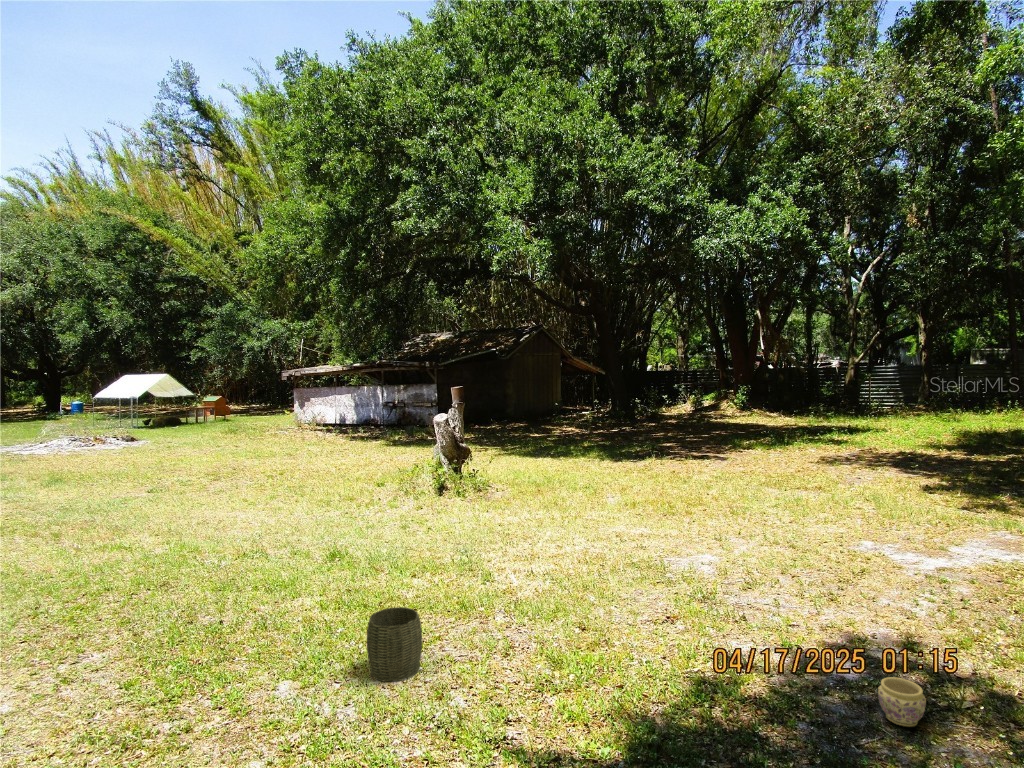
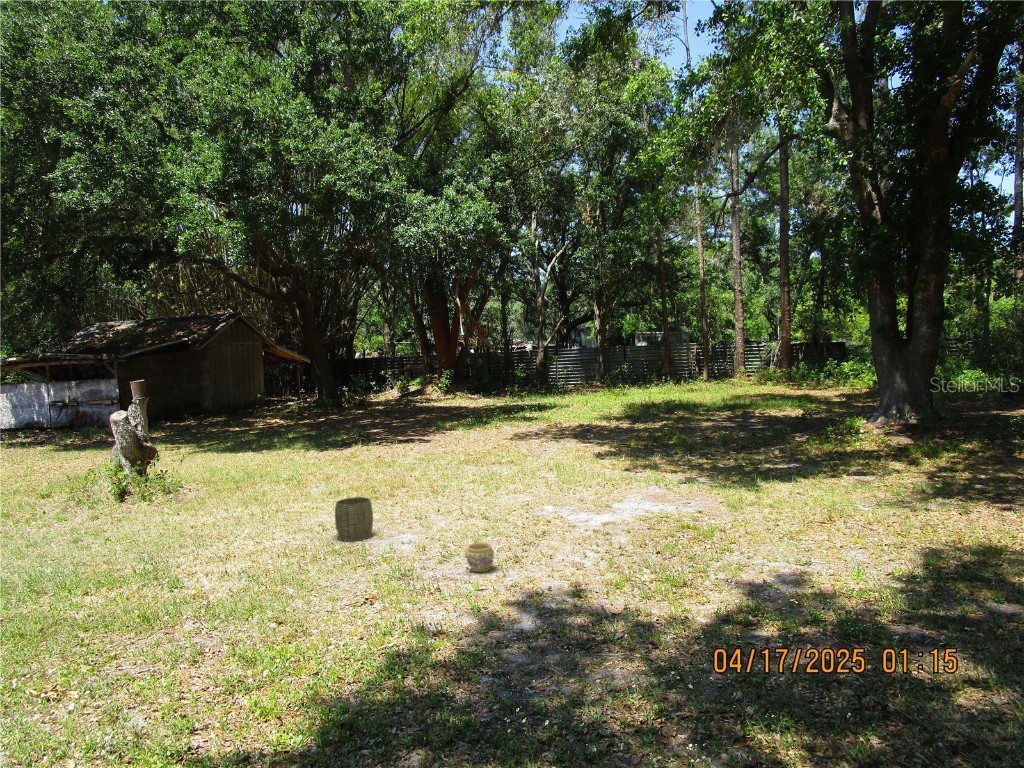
woven basket: present [367,607,422,682] -> present [335,497,373,542]

